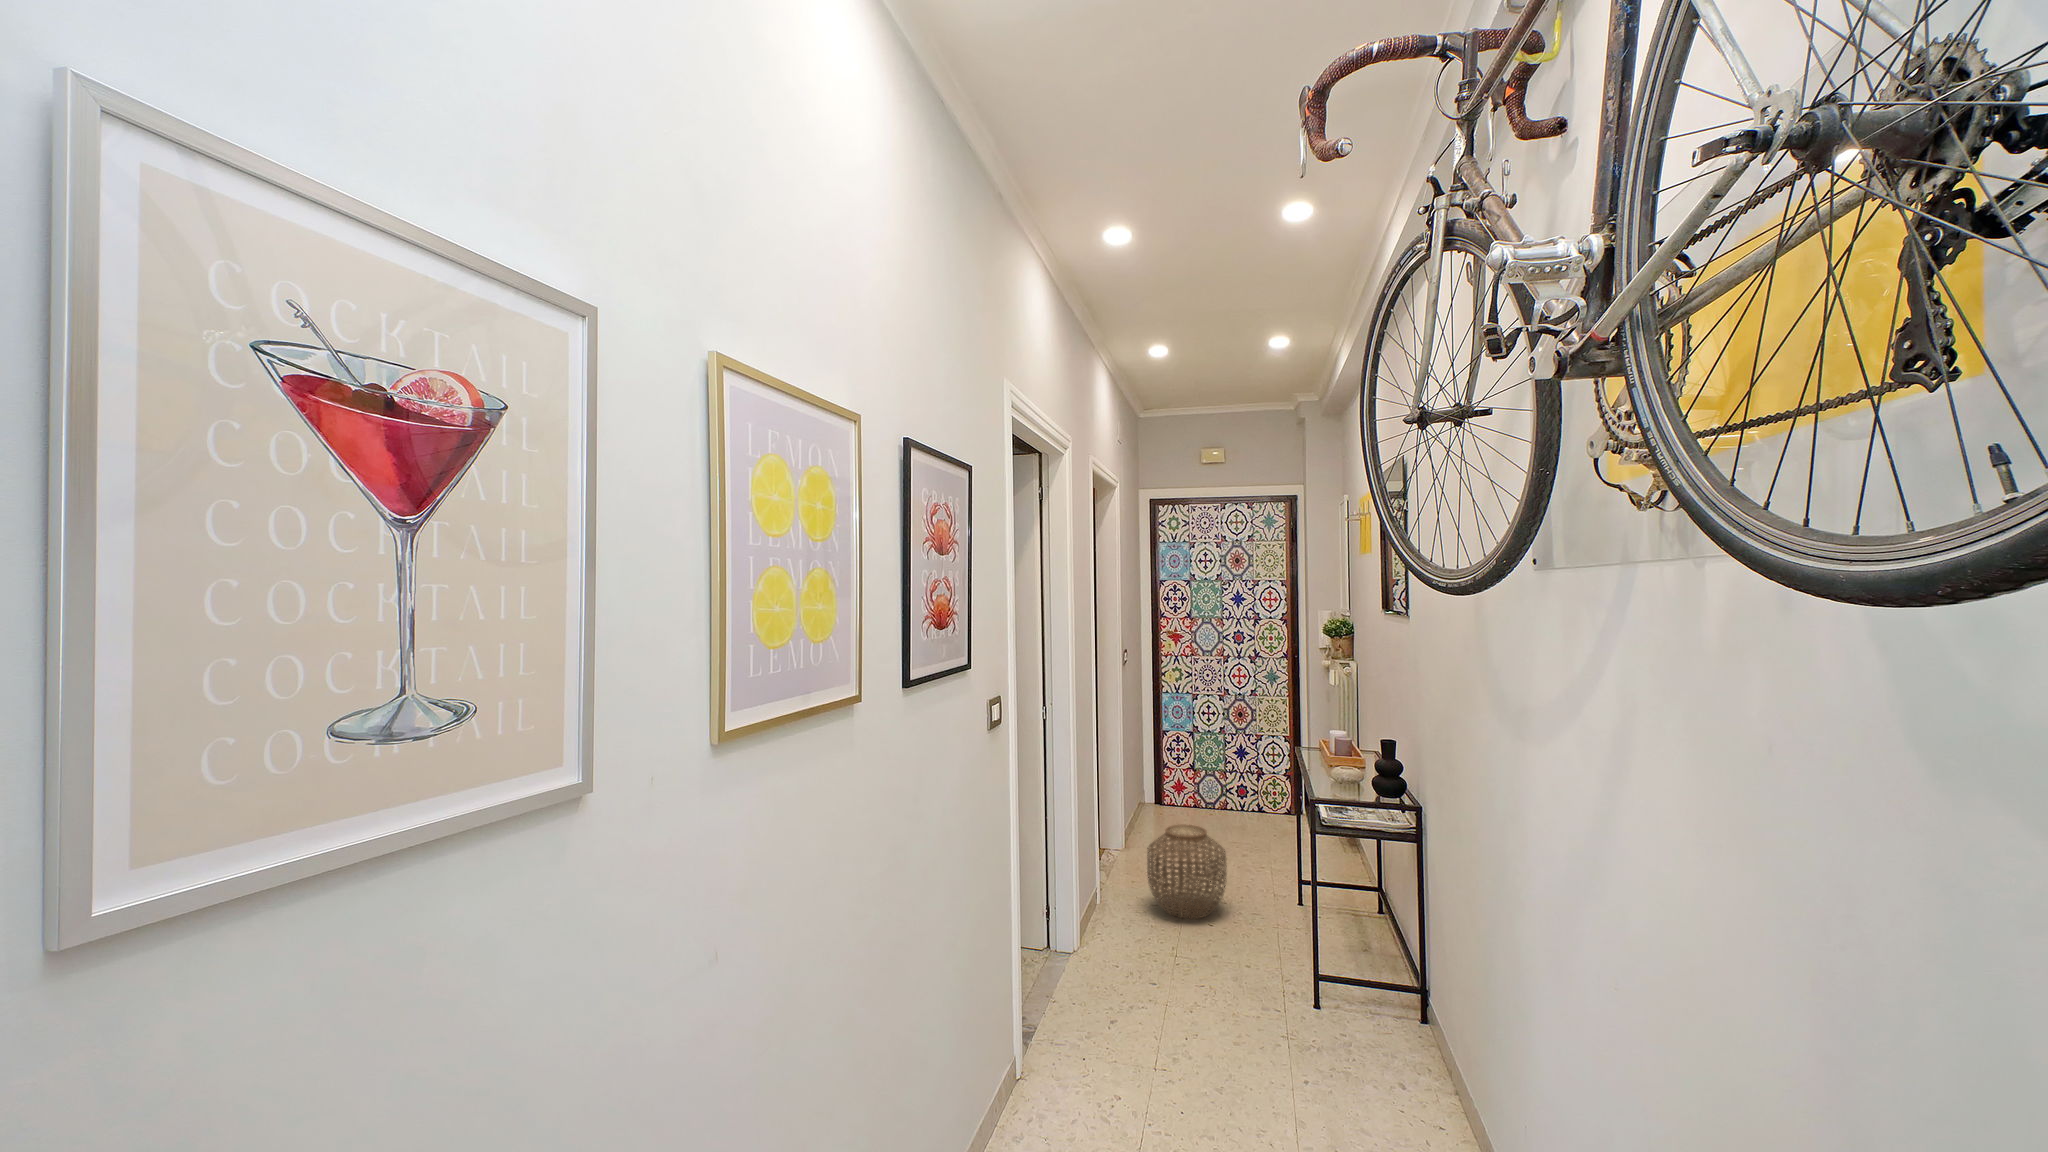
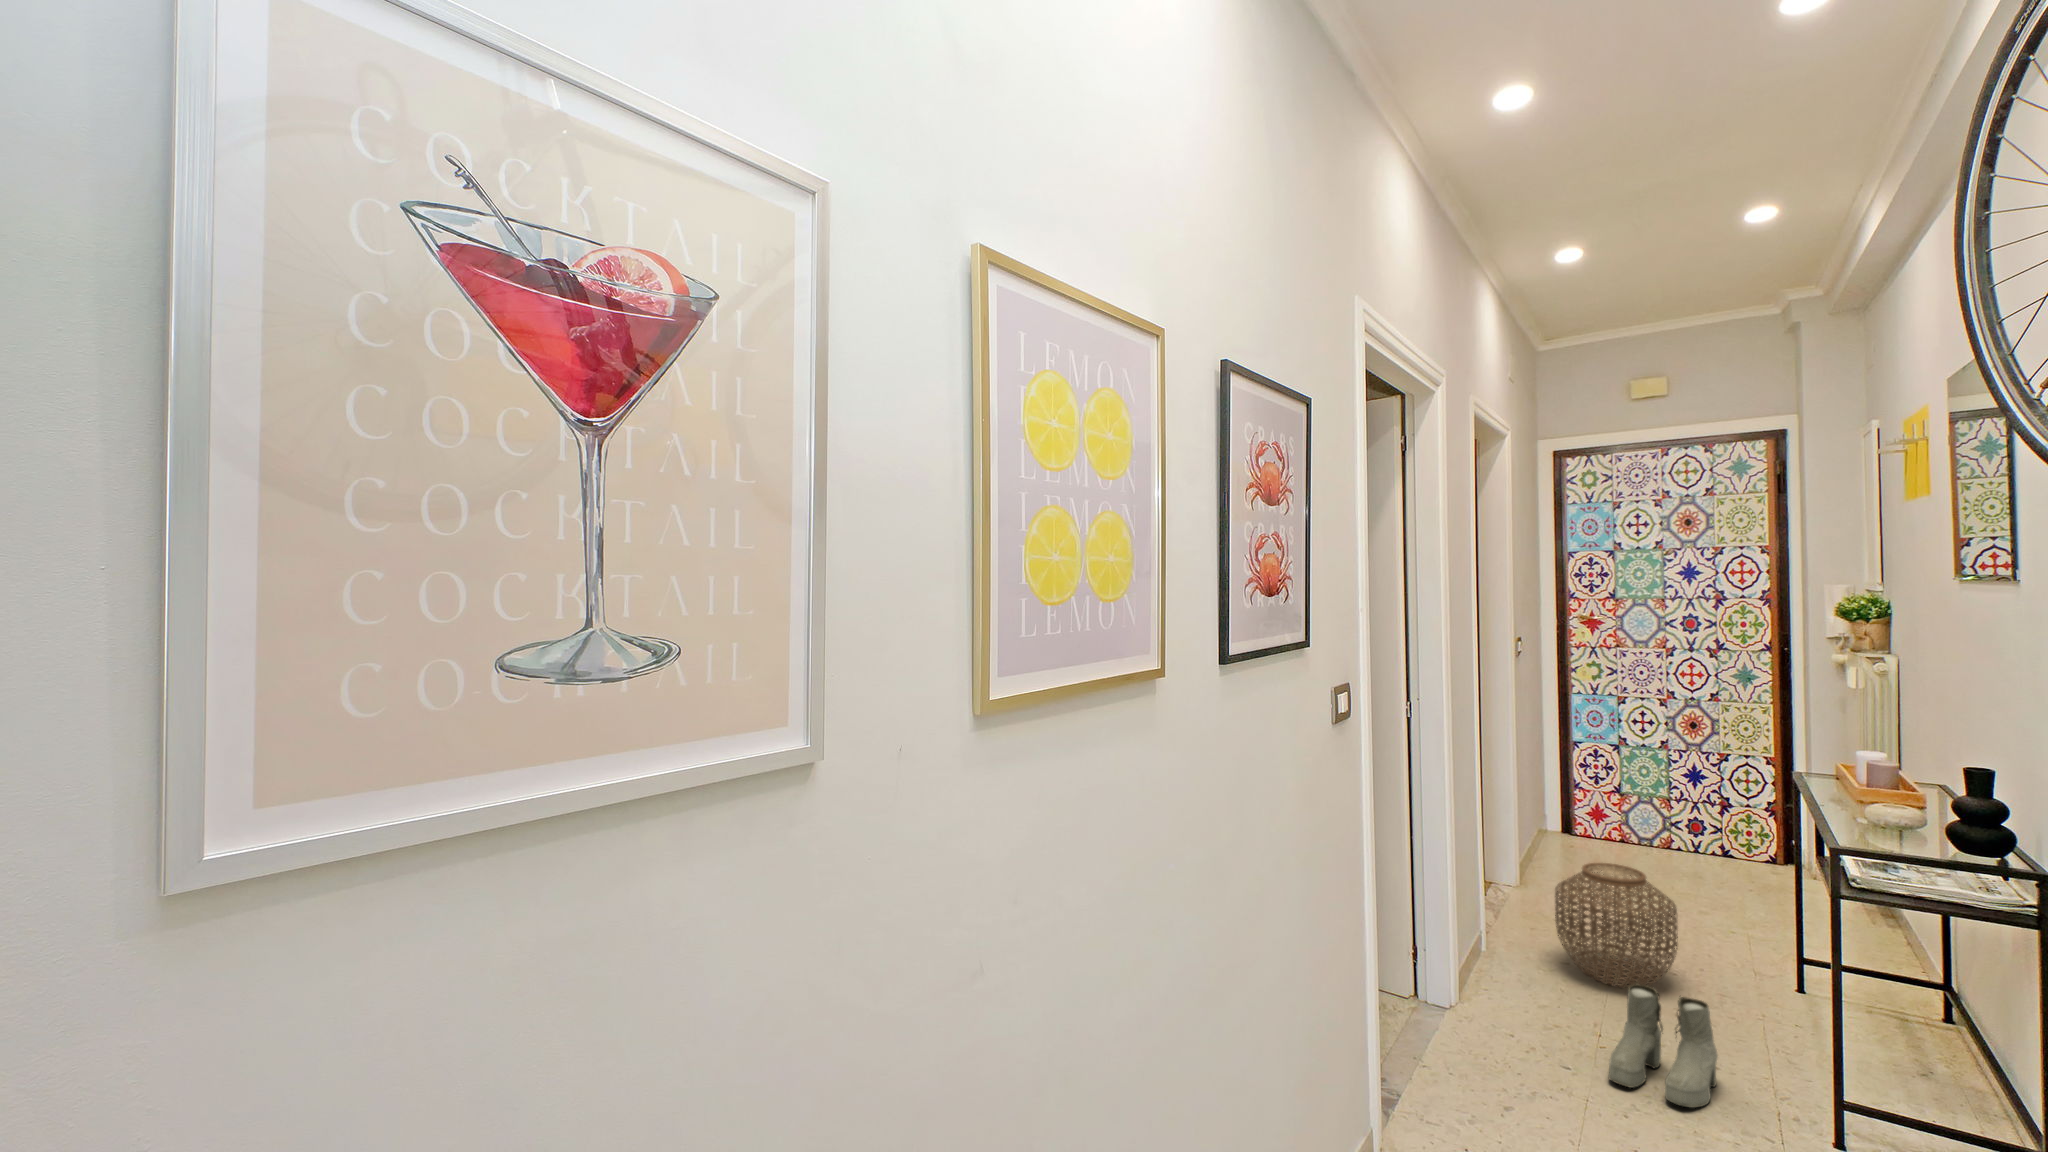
boots: none [1180,913,1248,998] -> present [1608,984,1718,1108]

